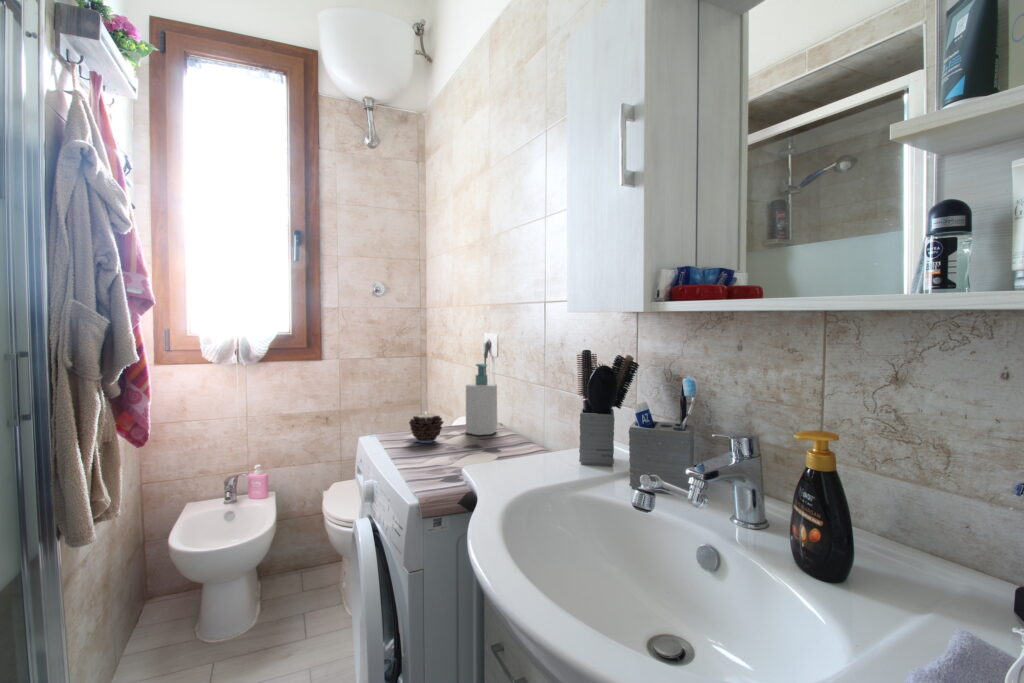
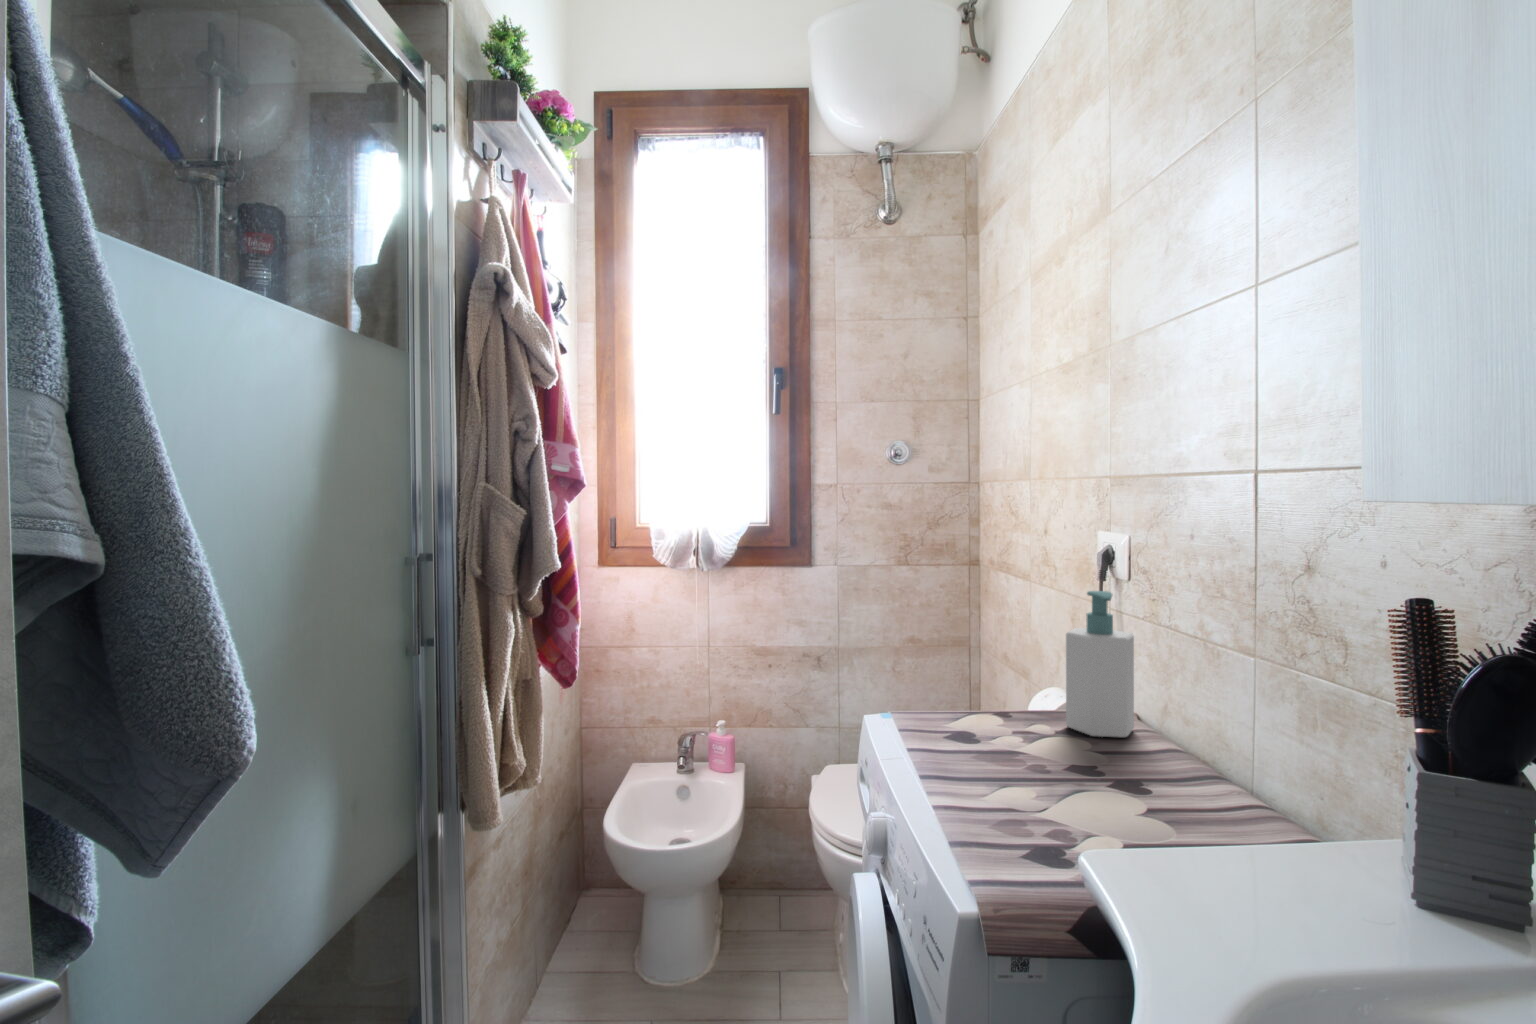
candle: present [409,413,444,443] -> none [953,677,1022,742]

